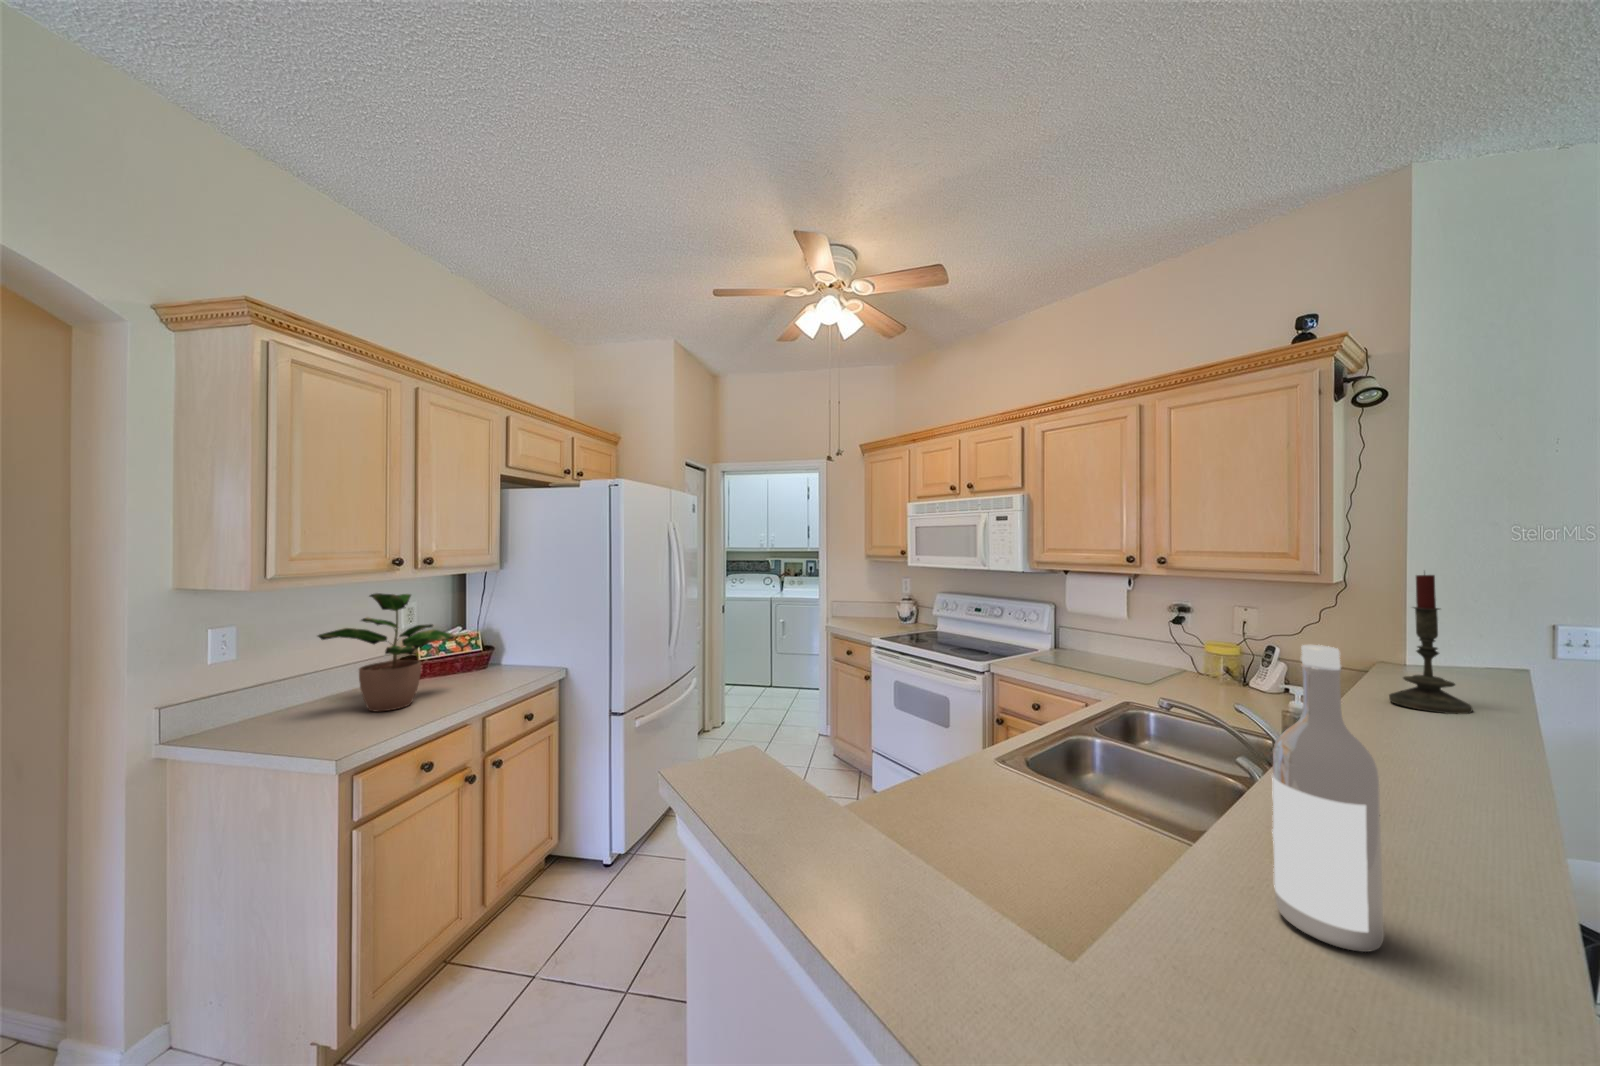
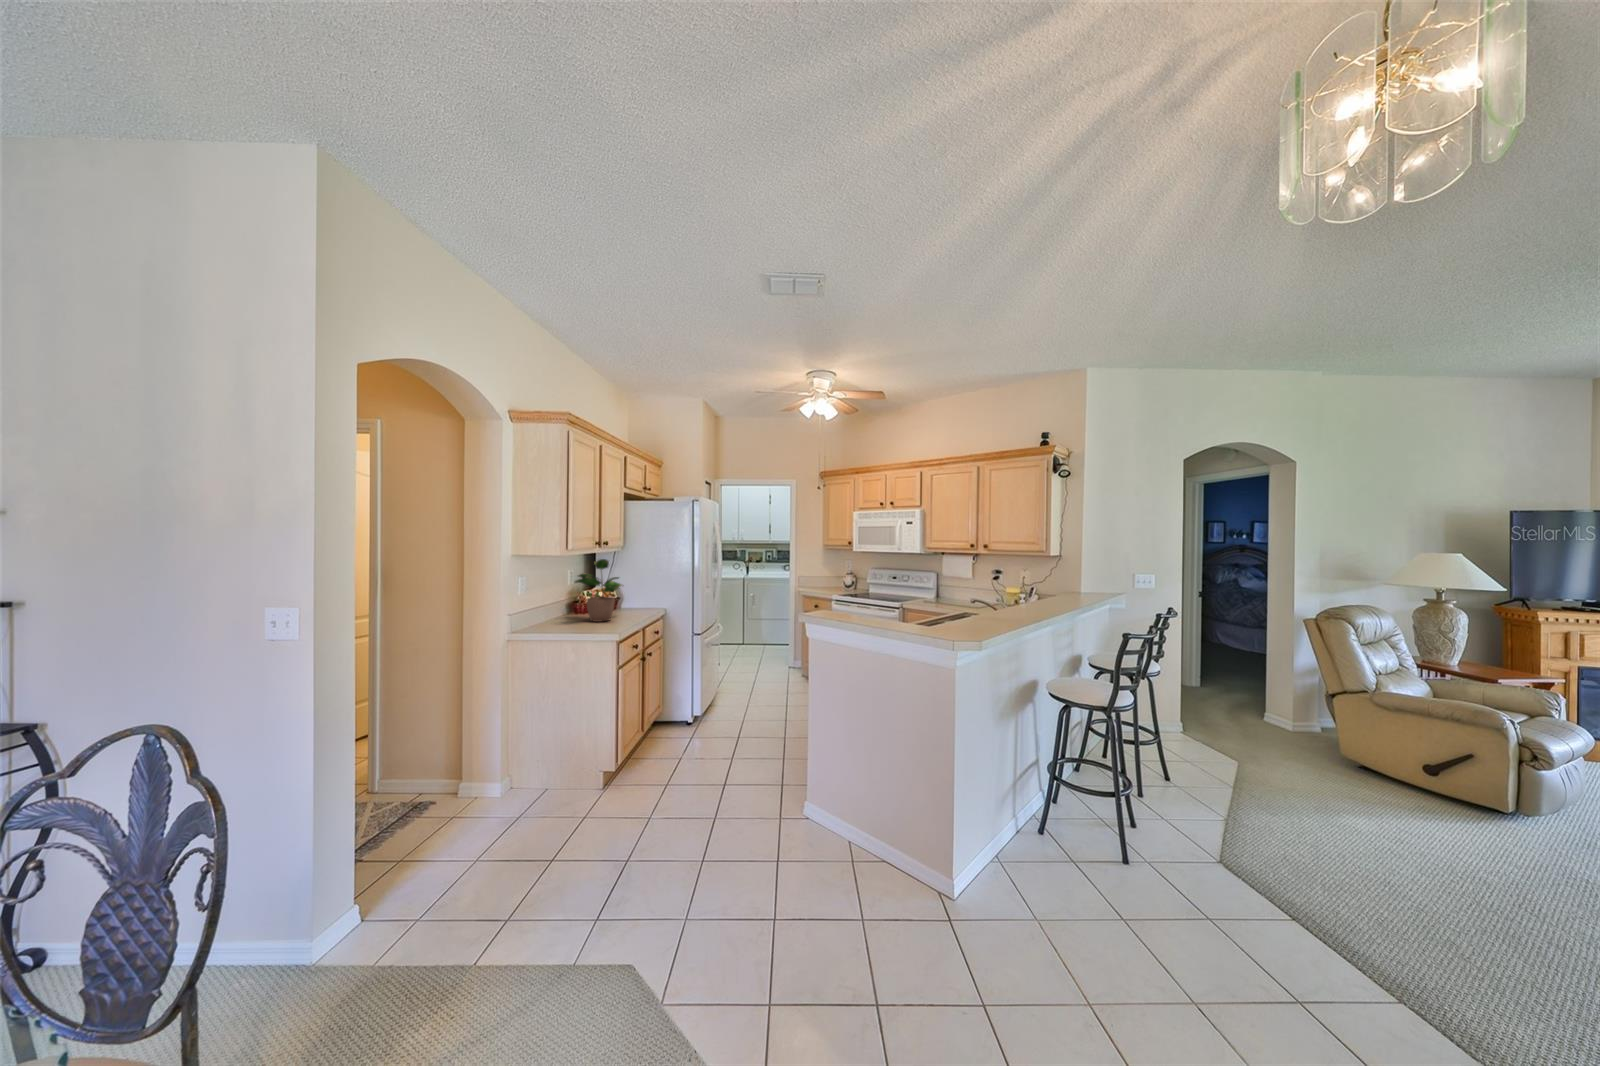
candle: present [1389,574,1472,714] -> none [1058,547,1081,601]
wine bottle: present [1272,645,1384,952] -> none [977,557,995,621]

